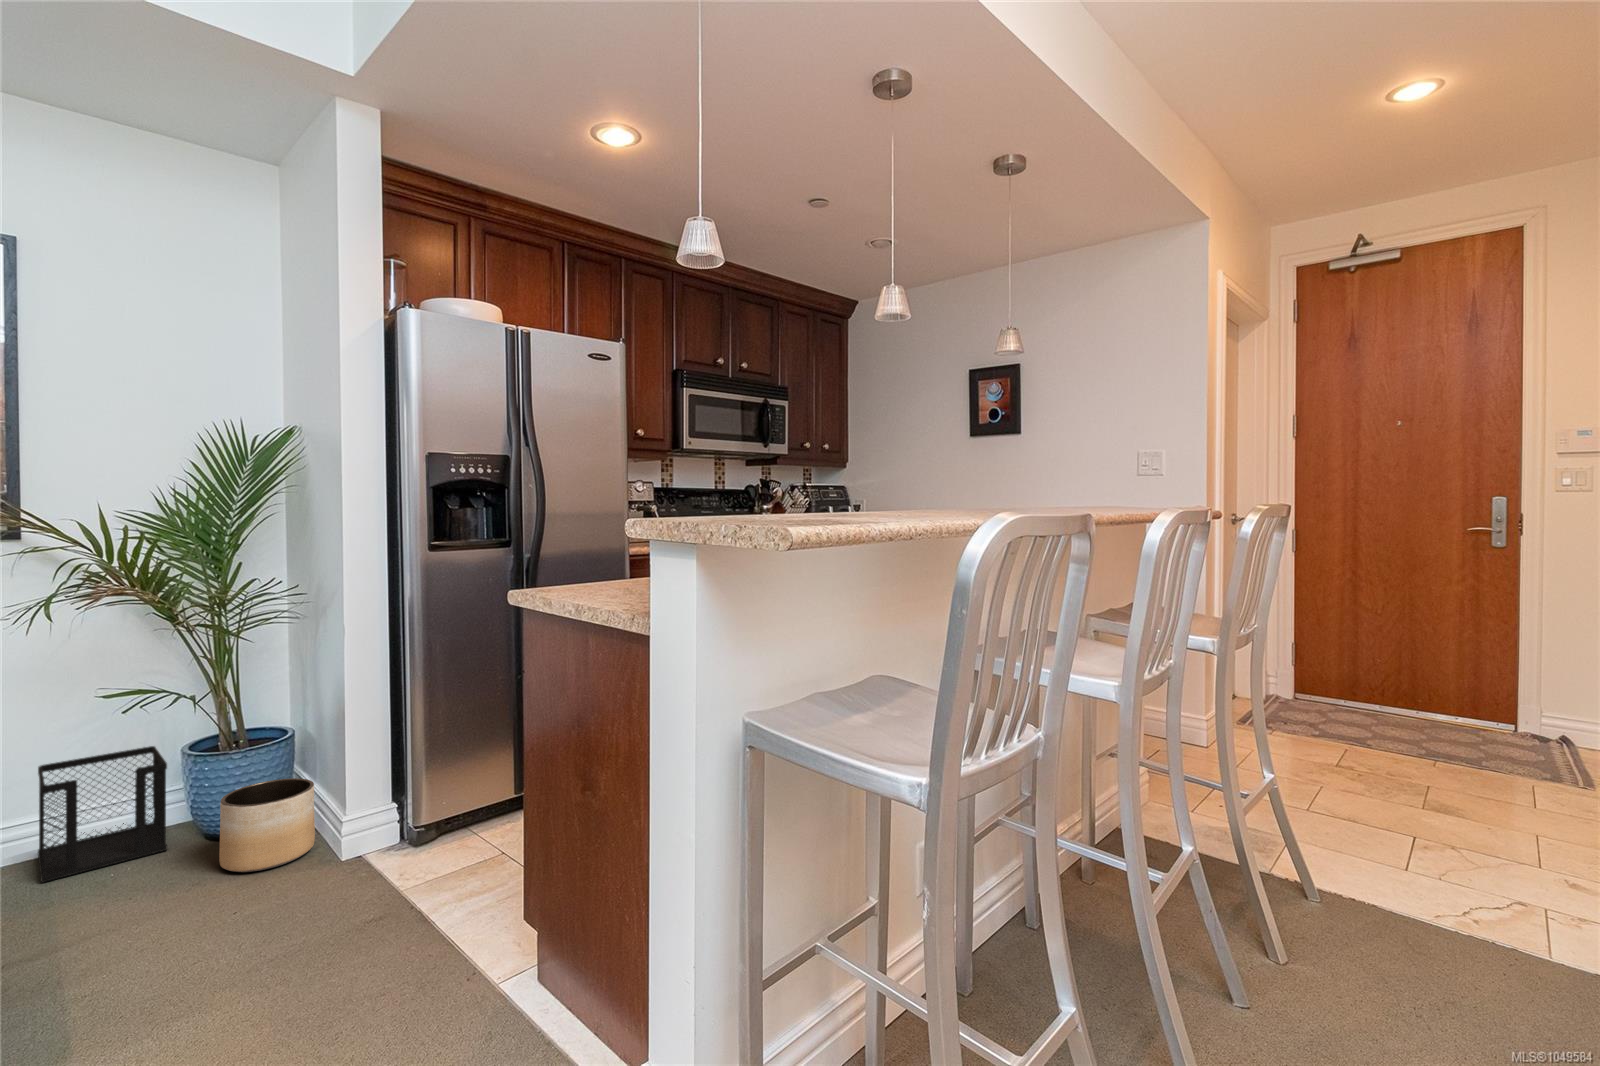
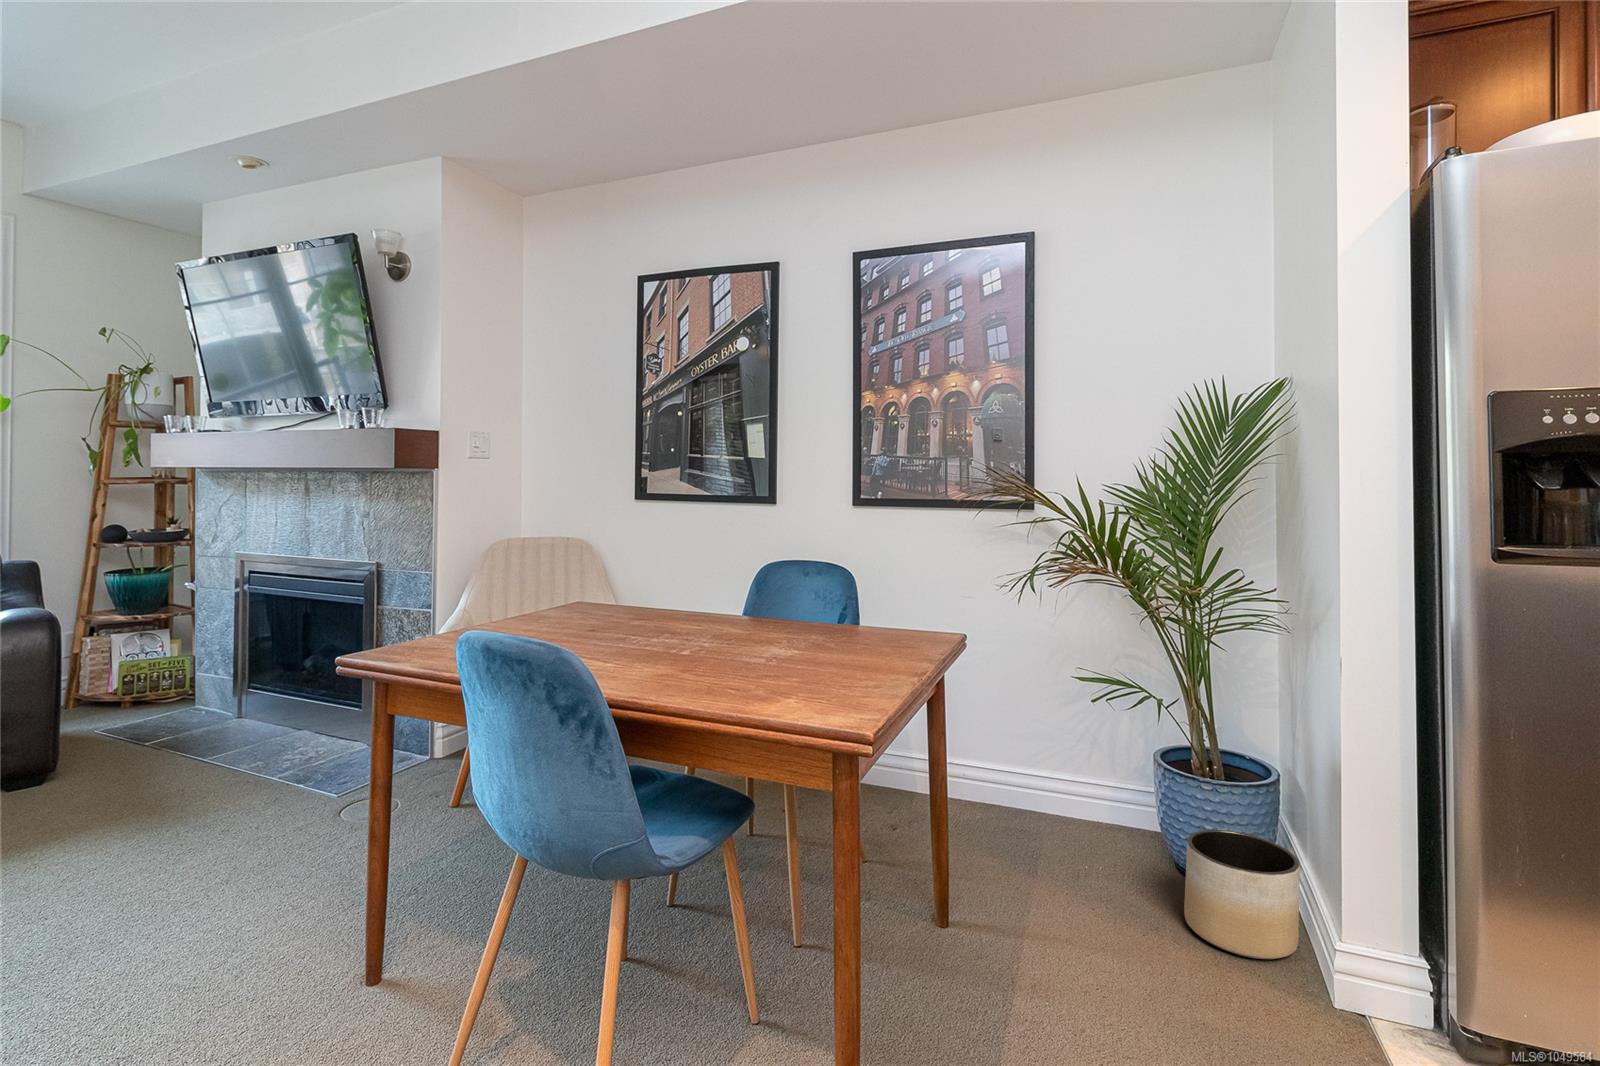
wastebasket: present [38,746,167,882] -> none [1038,732,1139,865]

